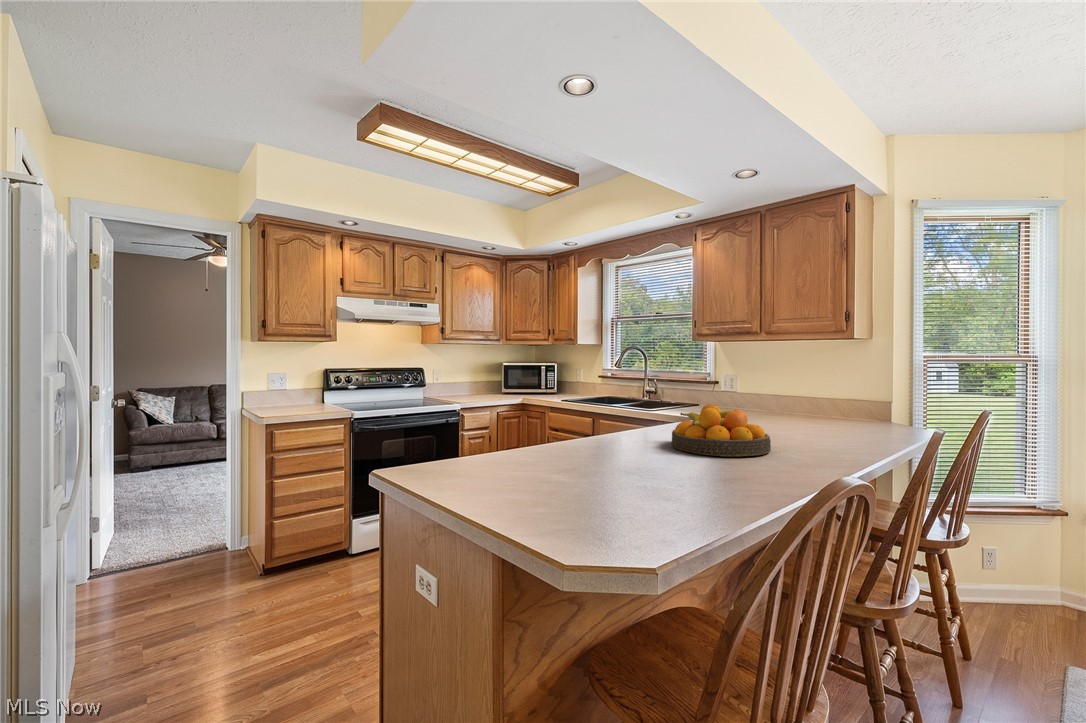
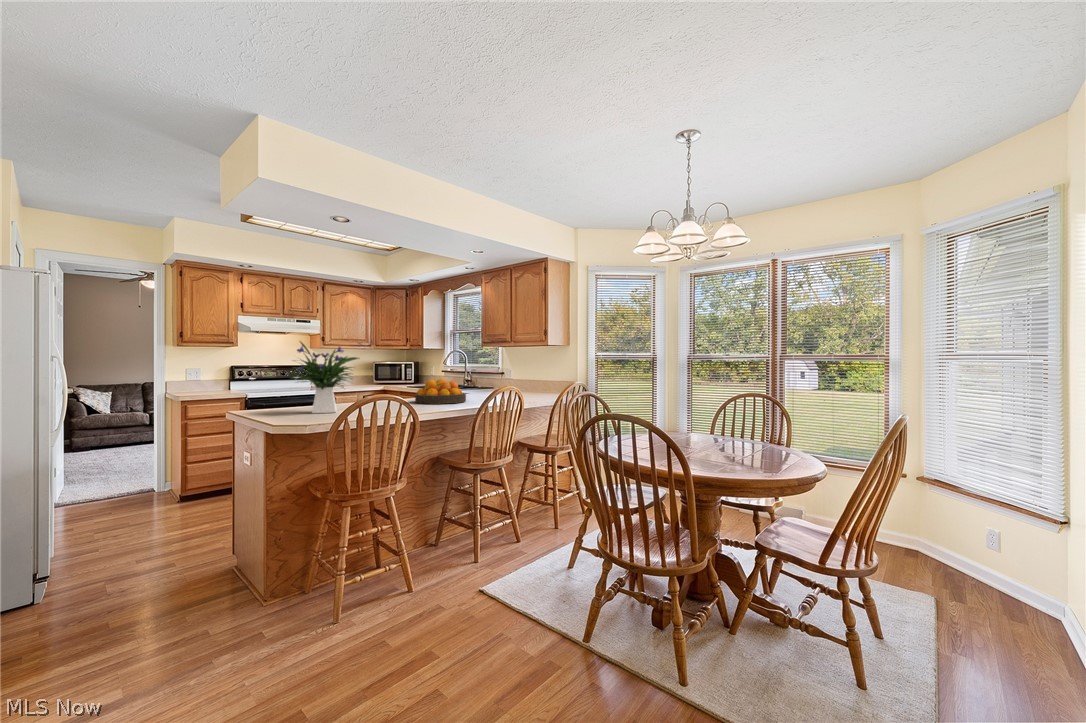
flower arrangement: none [491,334,630,490] -> present [292,342,359,413]

